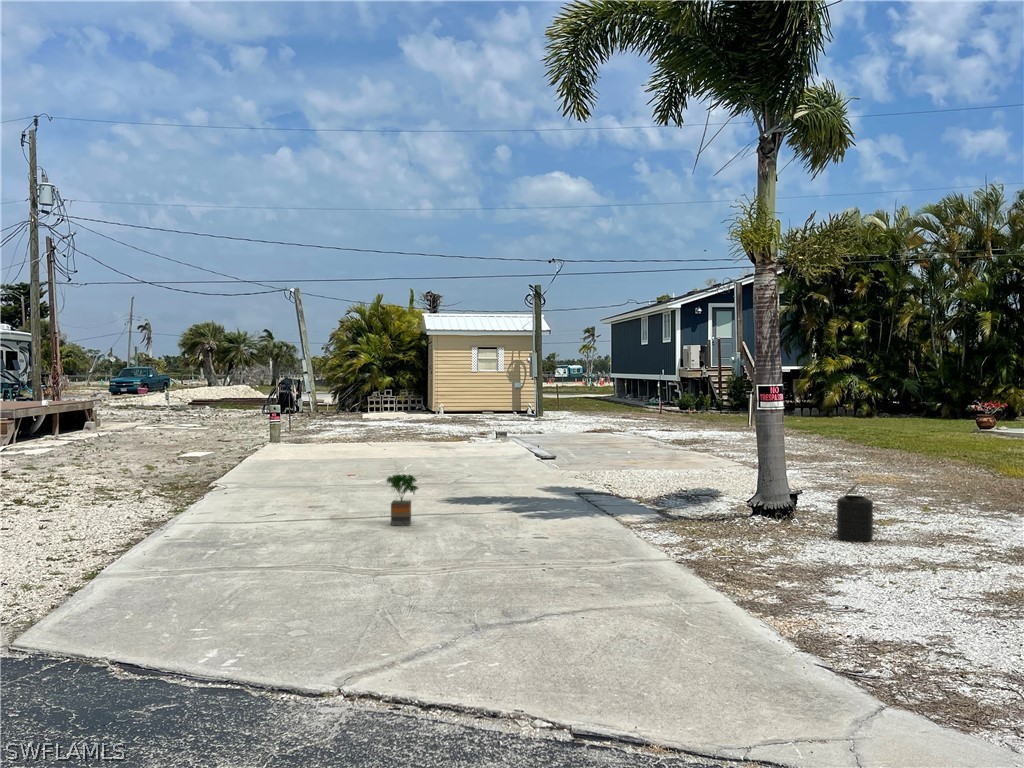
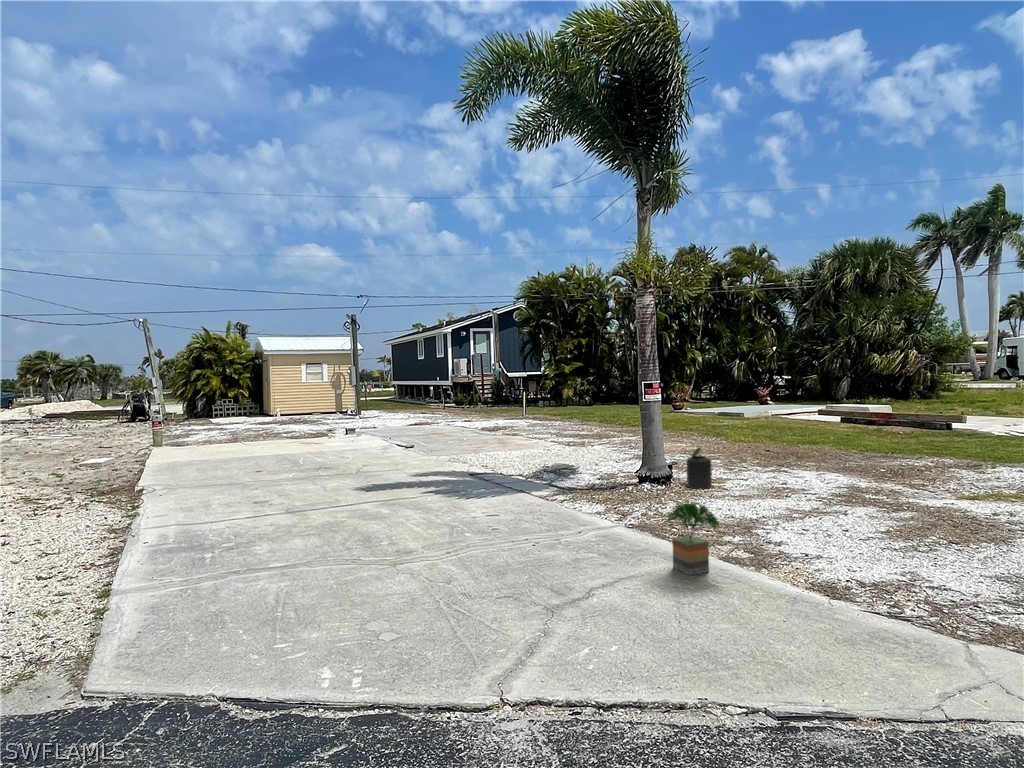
potted tree: present [387,475,418,526] -> present [668,503,719,575]

